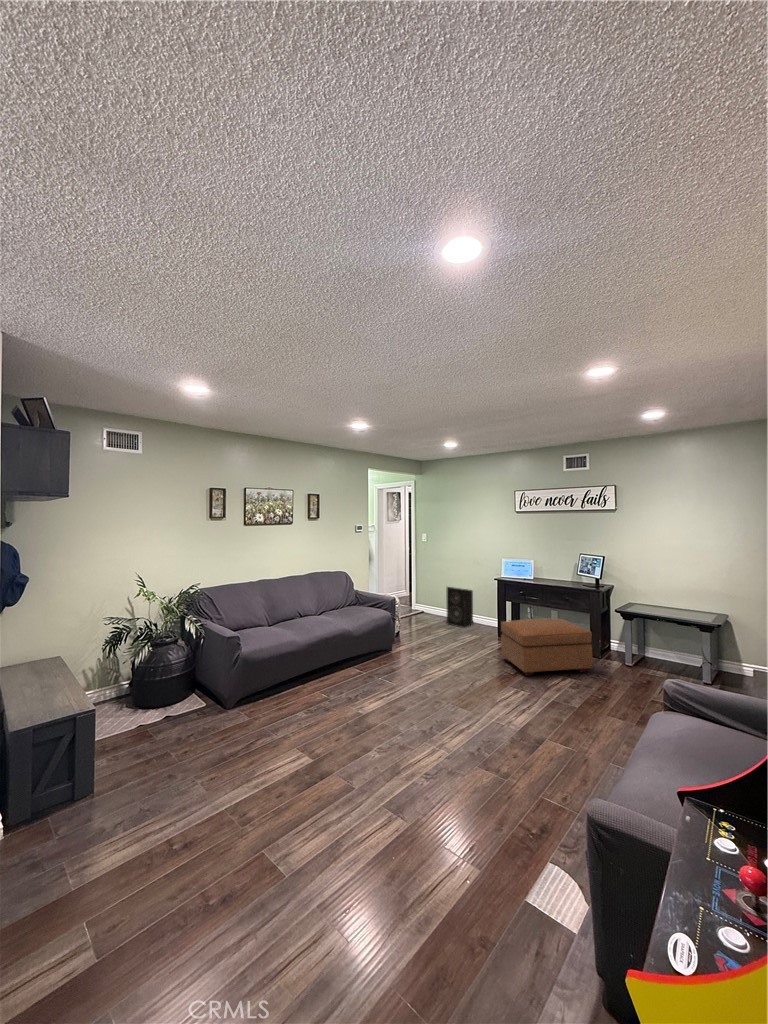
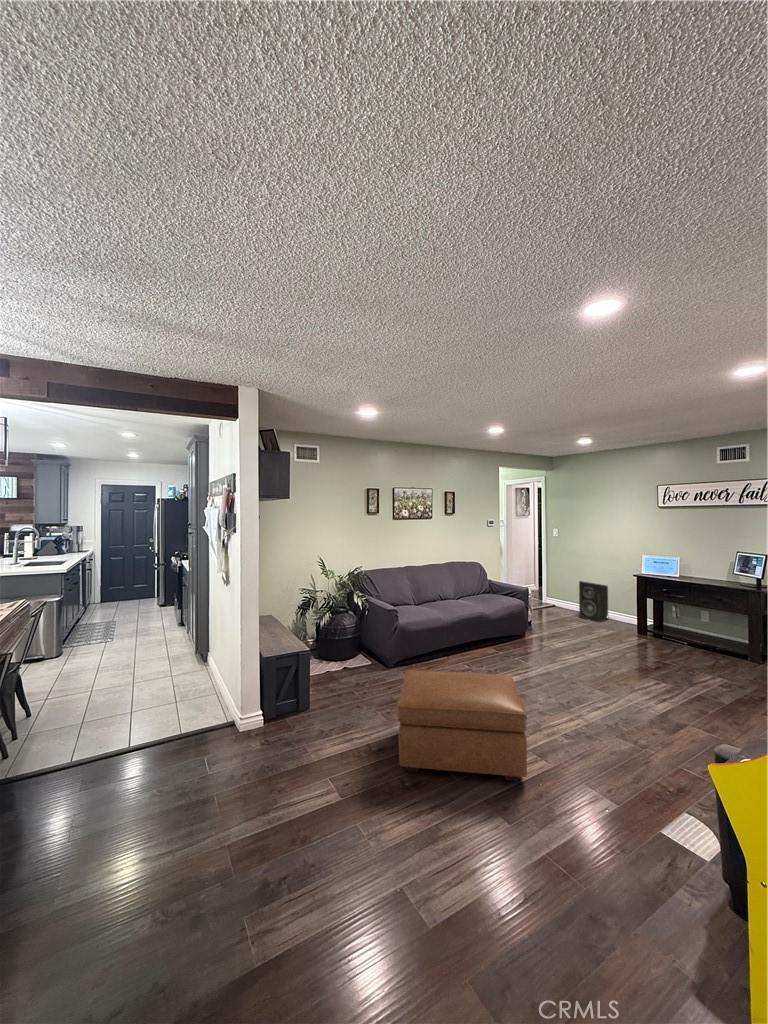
ottoman: present [501,618,592,676] -> present [397,670,527,781]

